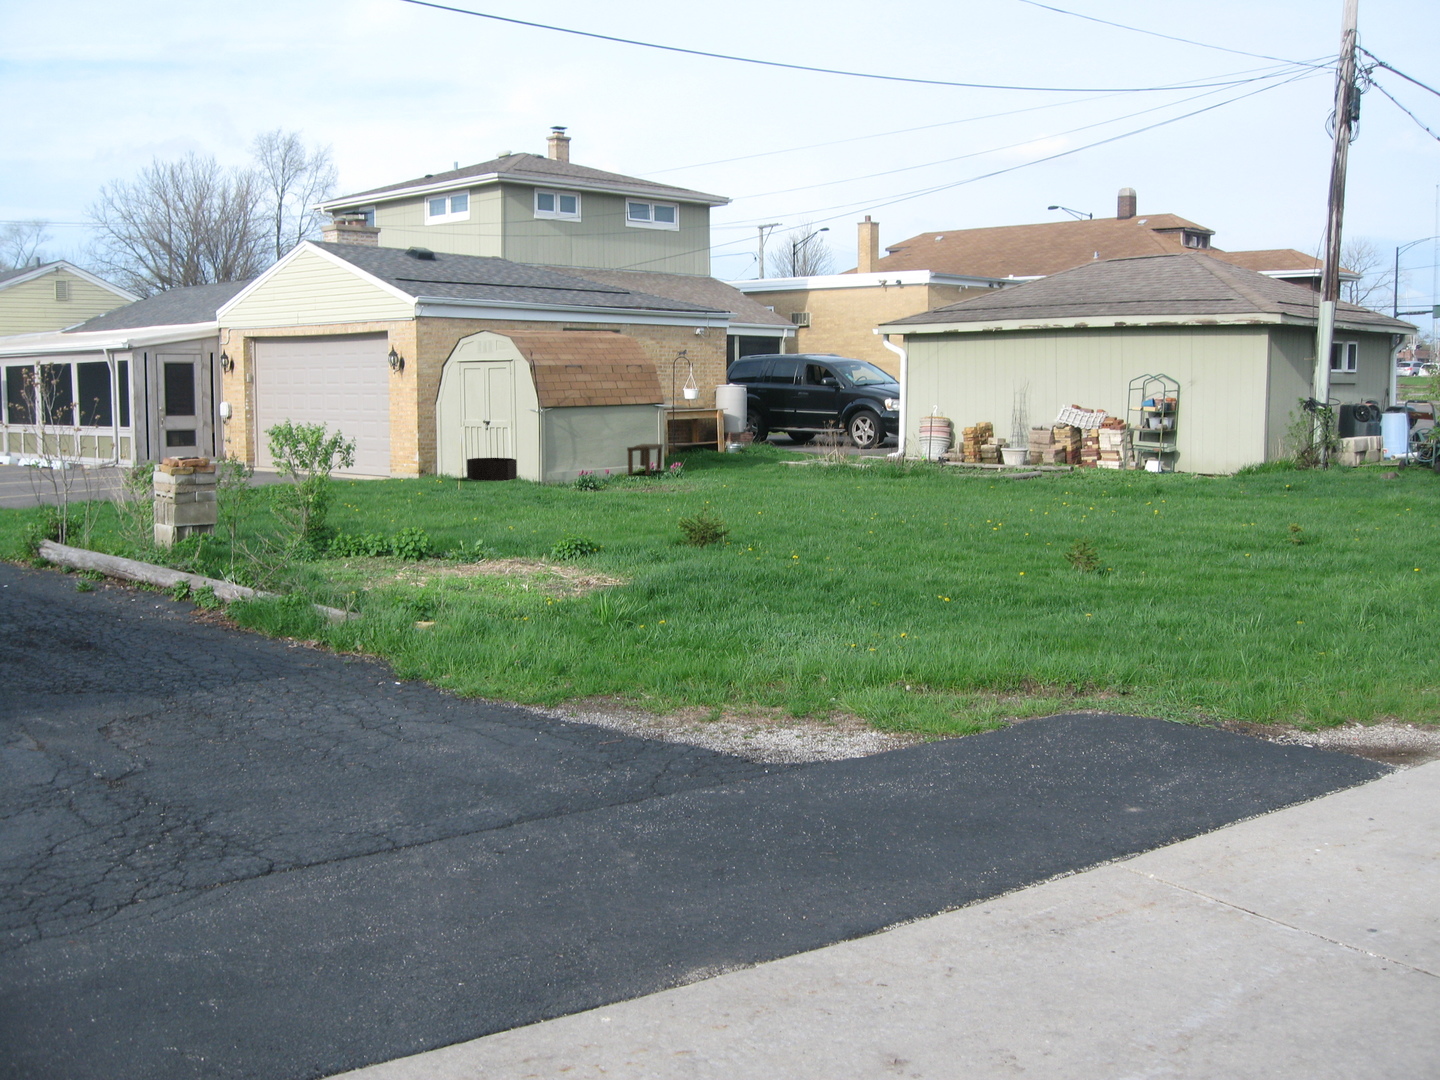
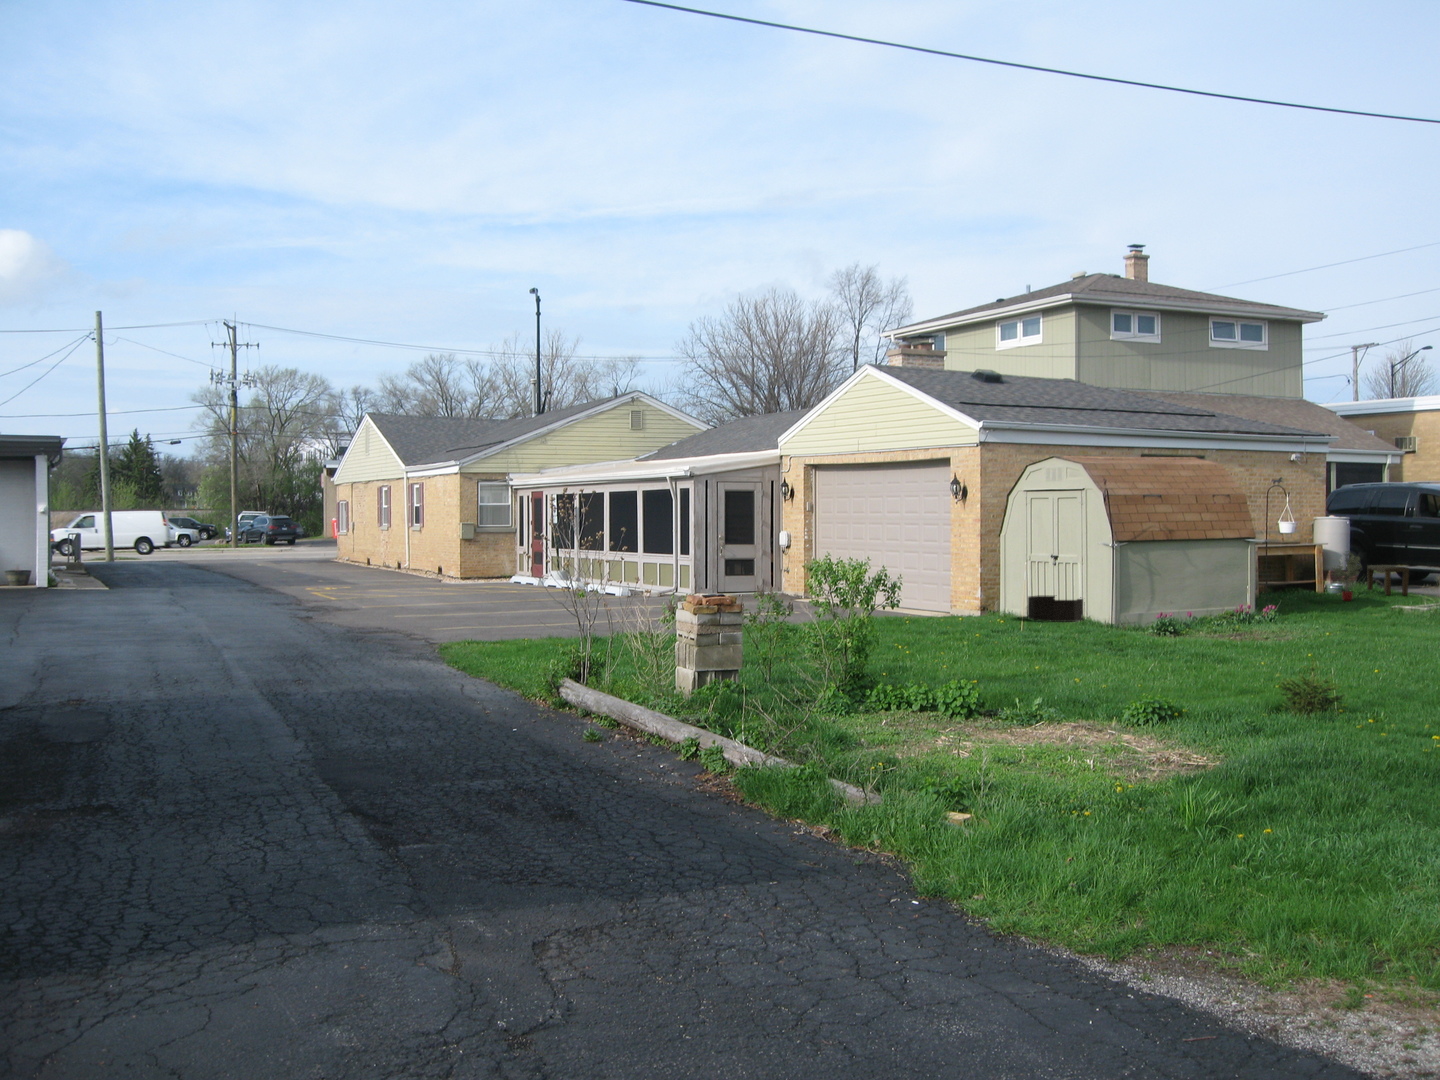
potted tree: none [717,413,742,456] -> present [1332,551,1361,601]
bench: present [627,444,663,475] -> present [1367,565,1409,595]

